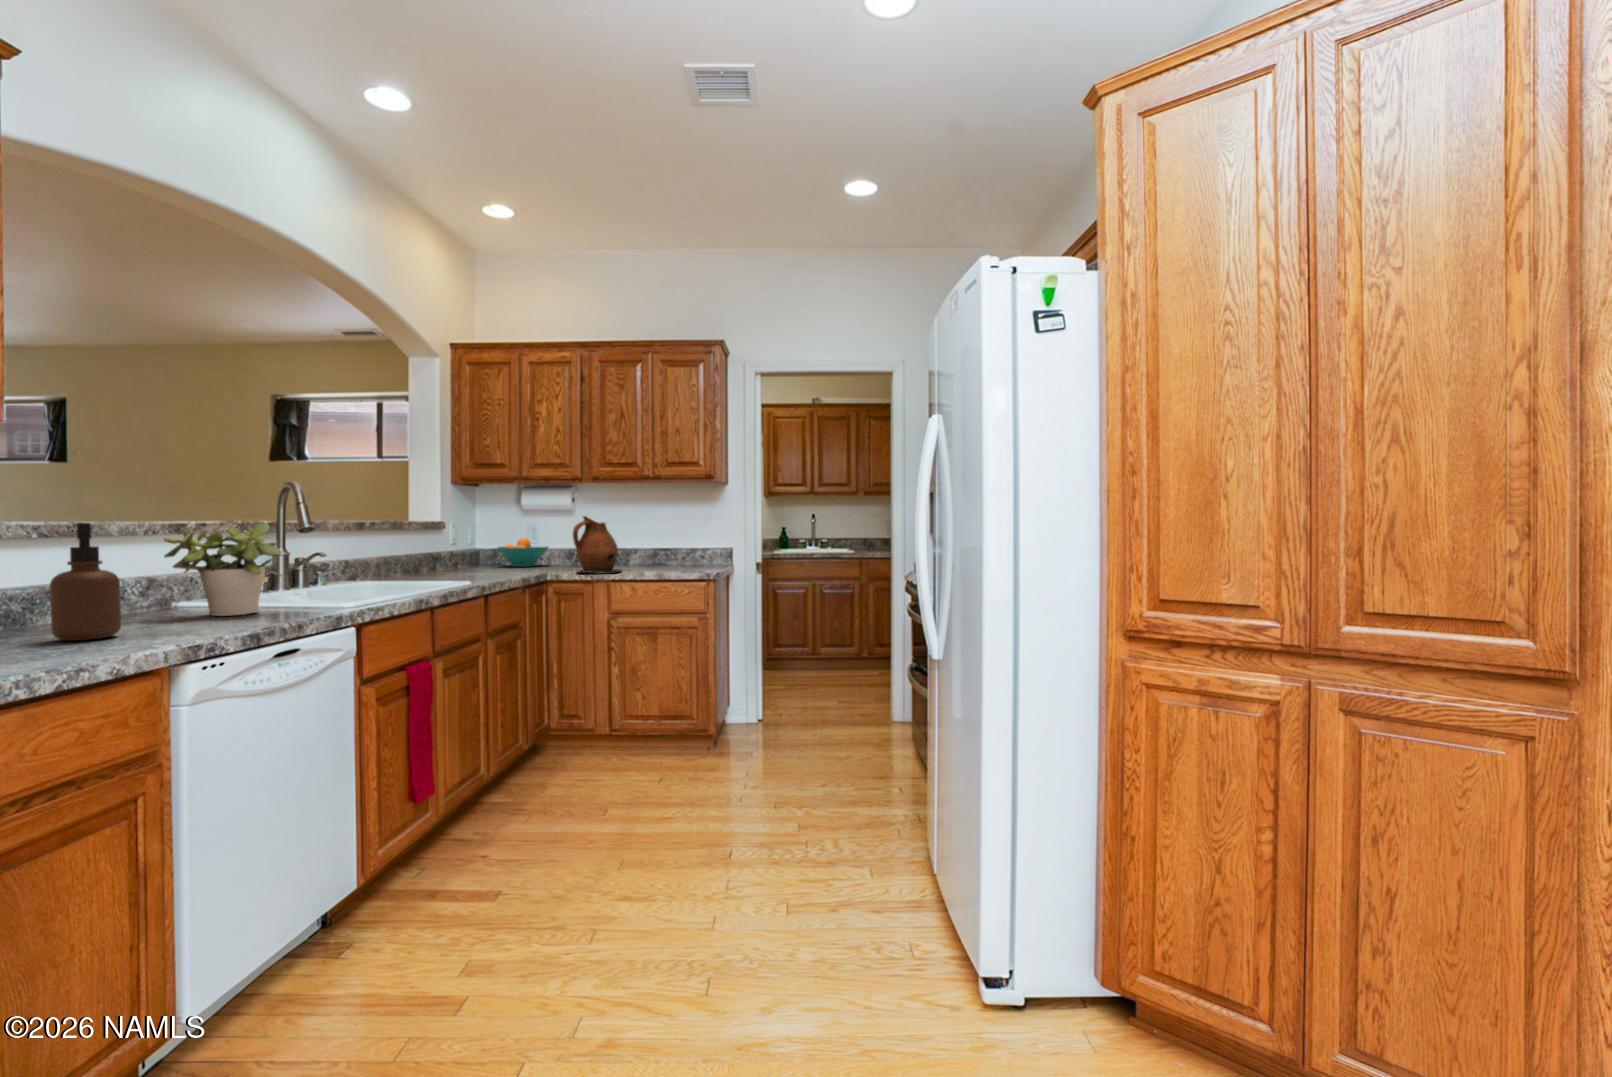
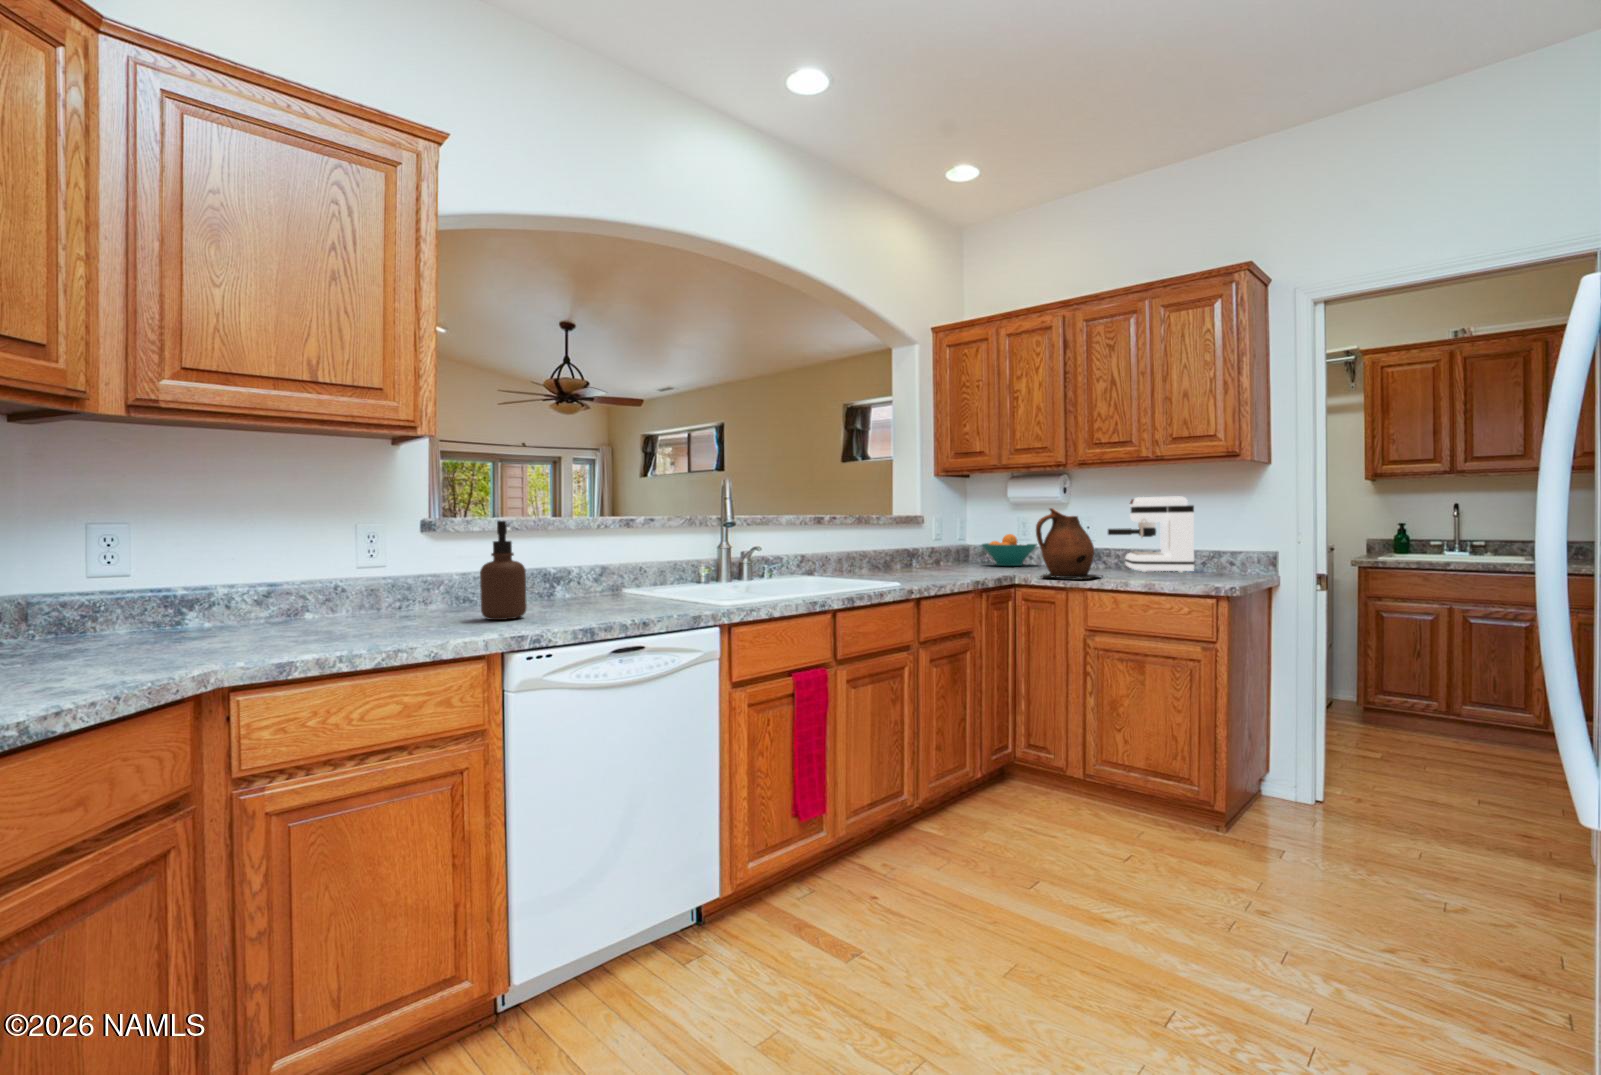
coffee maker: none [612,508,677,567] -> present [1108,497,1194,573]
potted plant: present [164,523,281,616] -> none [592,519,674,605]

